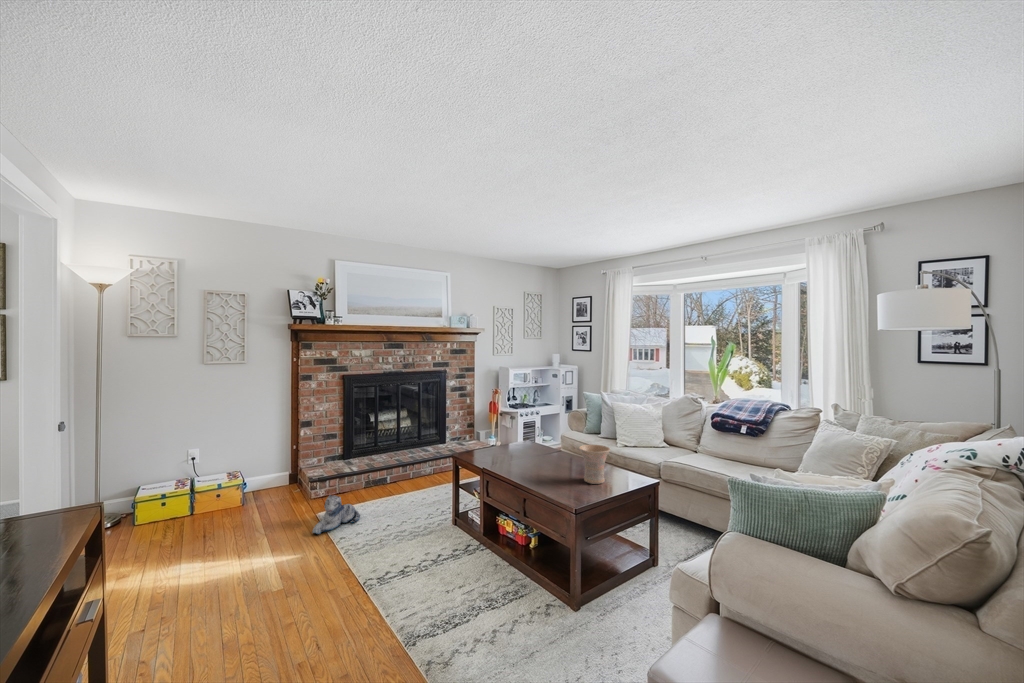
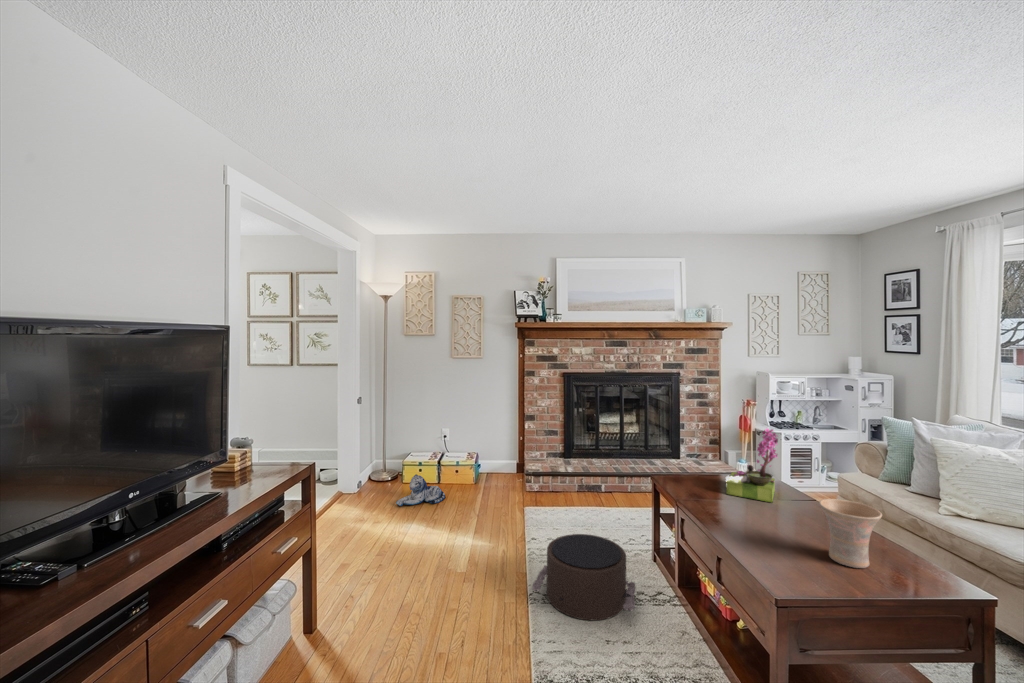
flower arrangement: none [509,406,544,458] -> present [726,428,778,502]
plush toy: present [312,495,360,534] -> present [396,474,445,506]
pouf: none [369,515,460,586] -> present [532,534,636,620]

